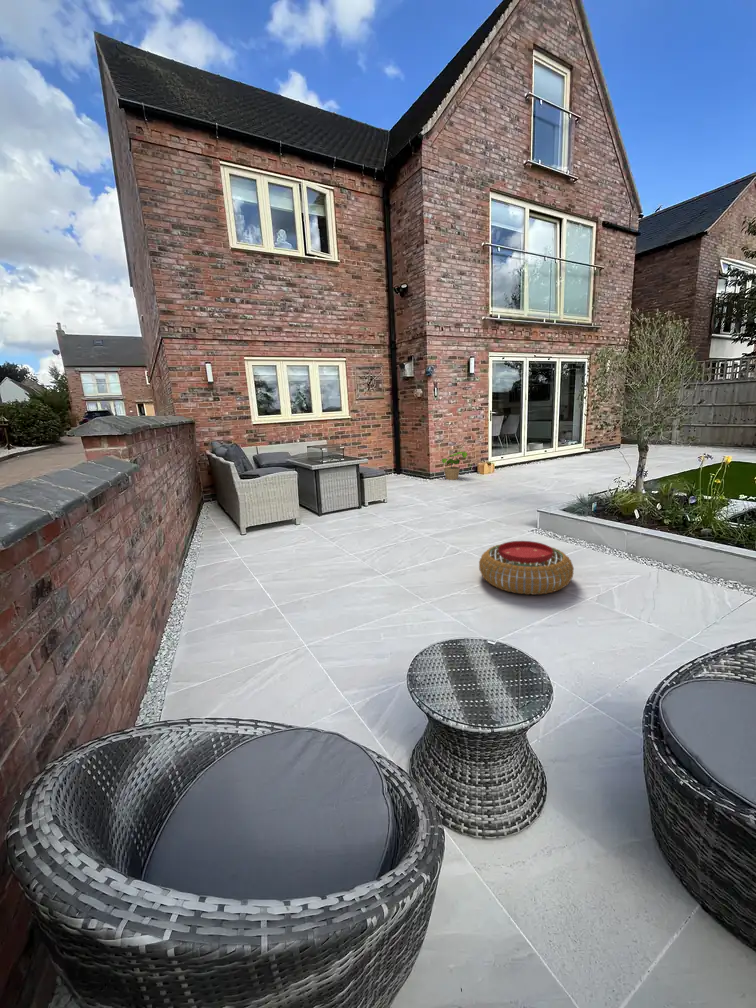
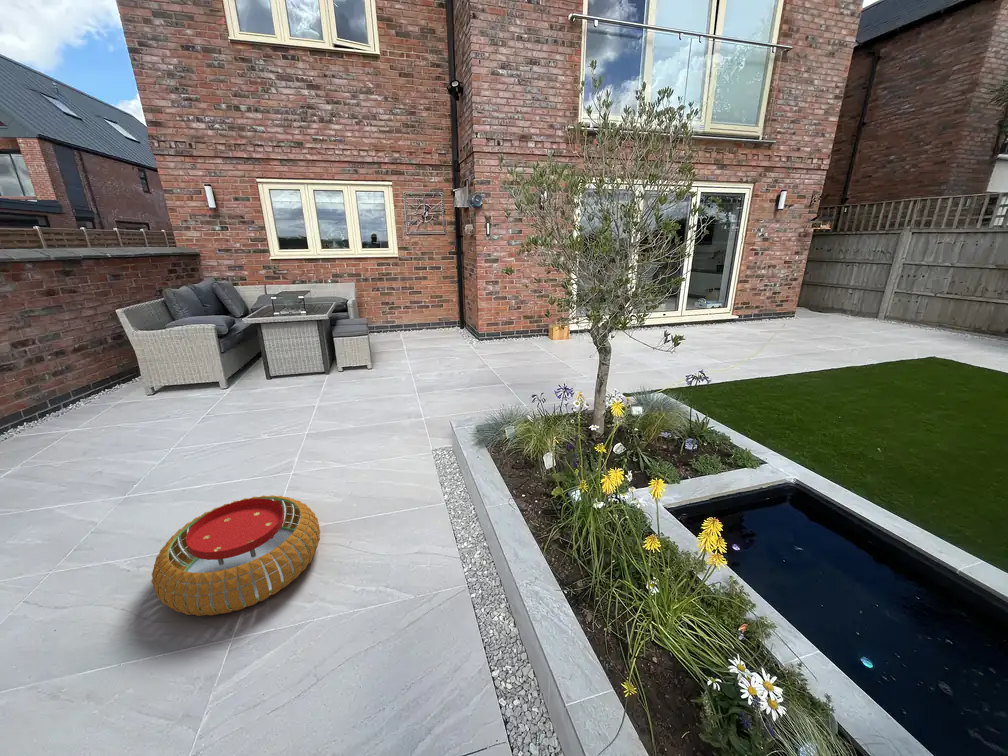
potted plant: present [442,452,467,480] -> none [486,311,519,345]

